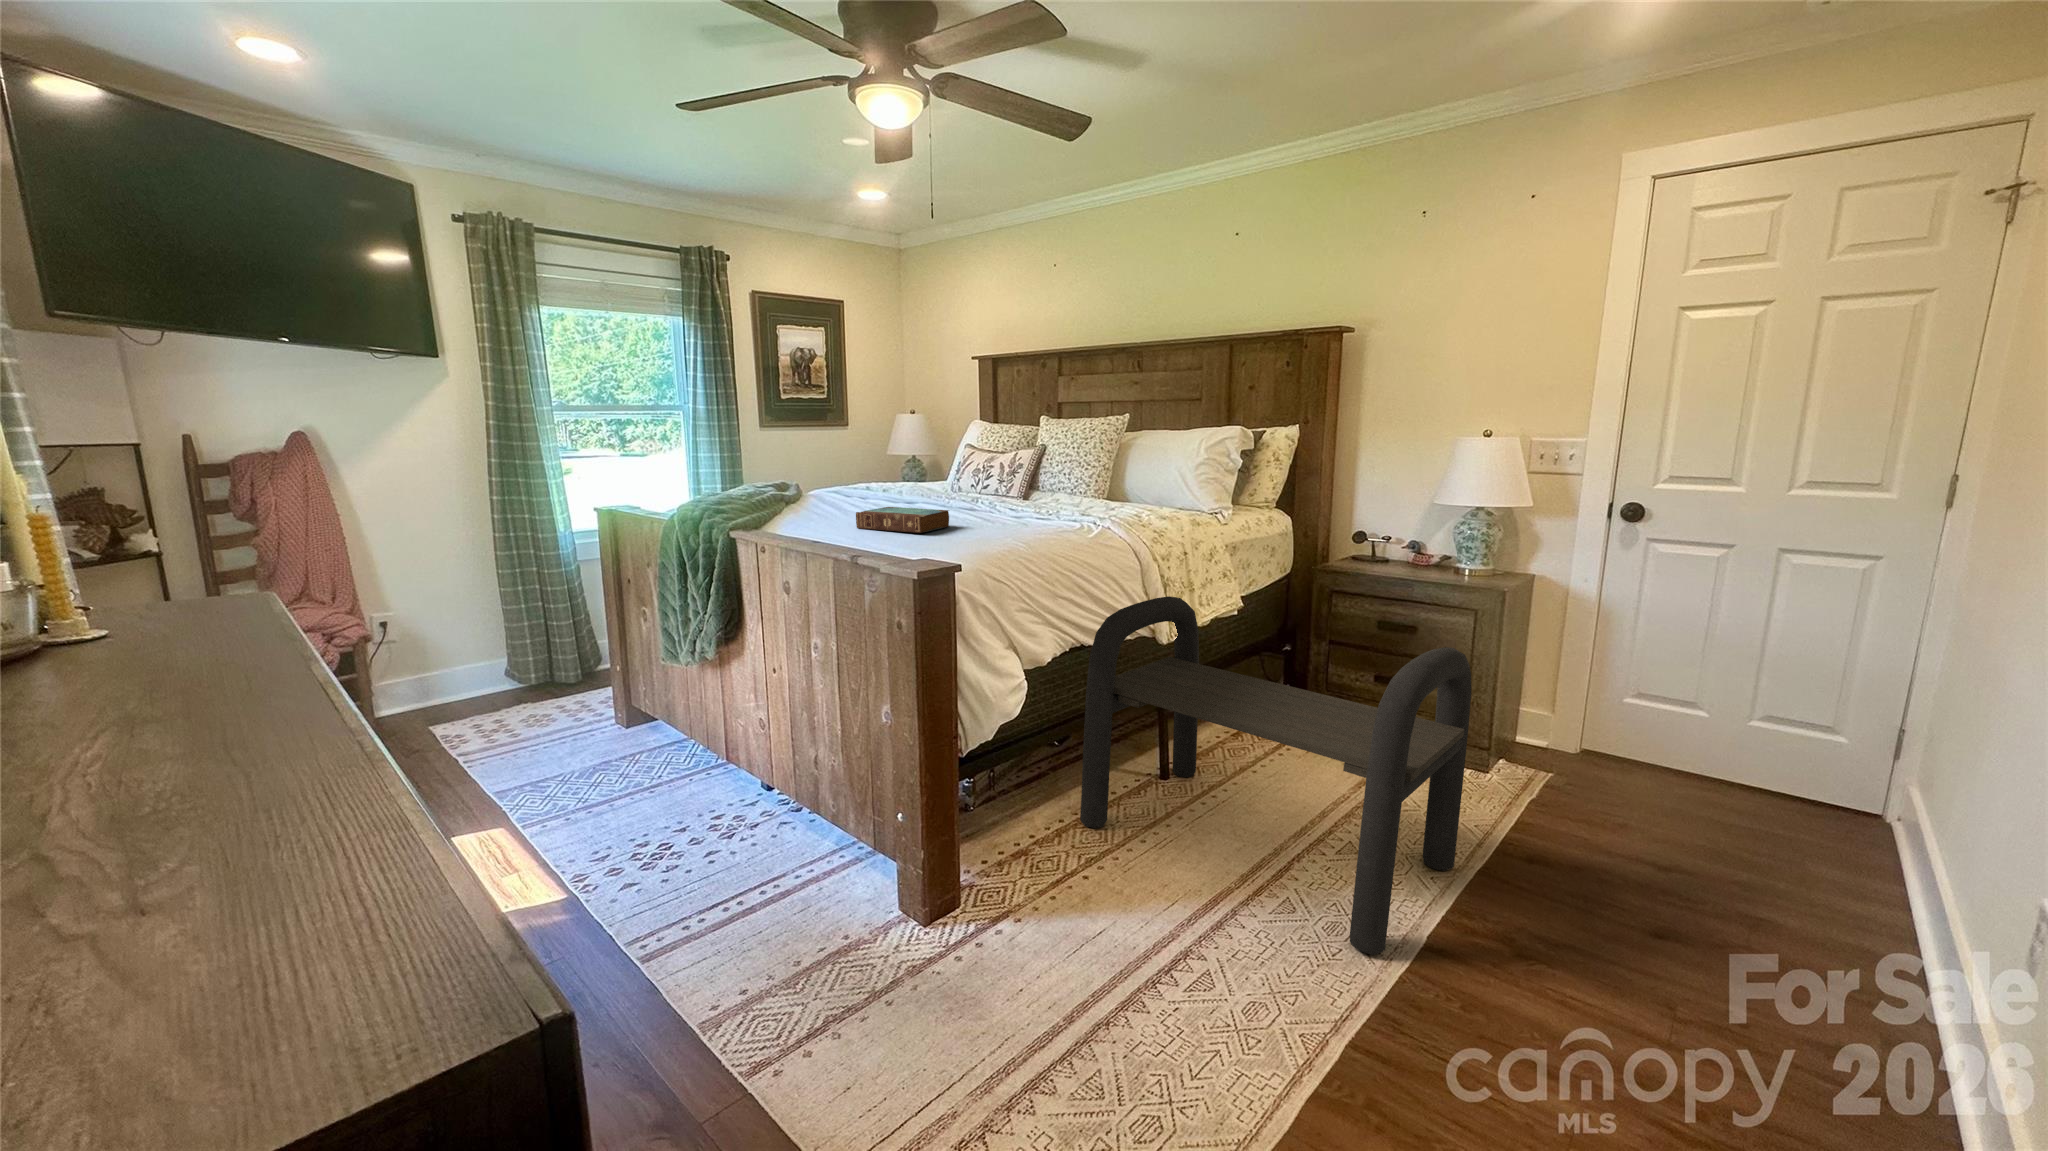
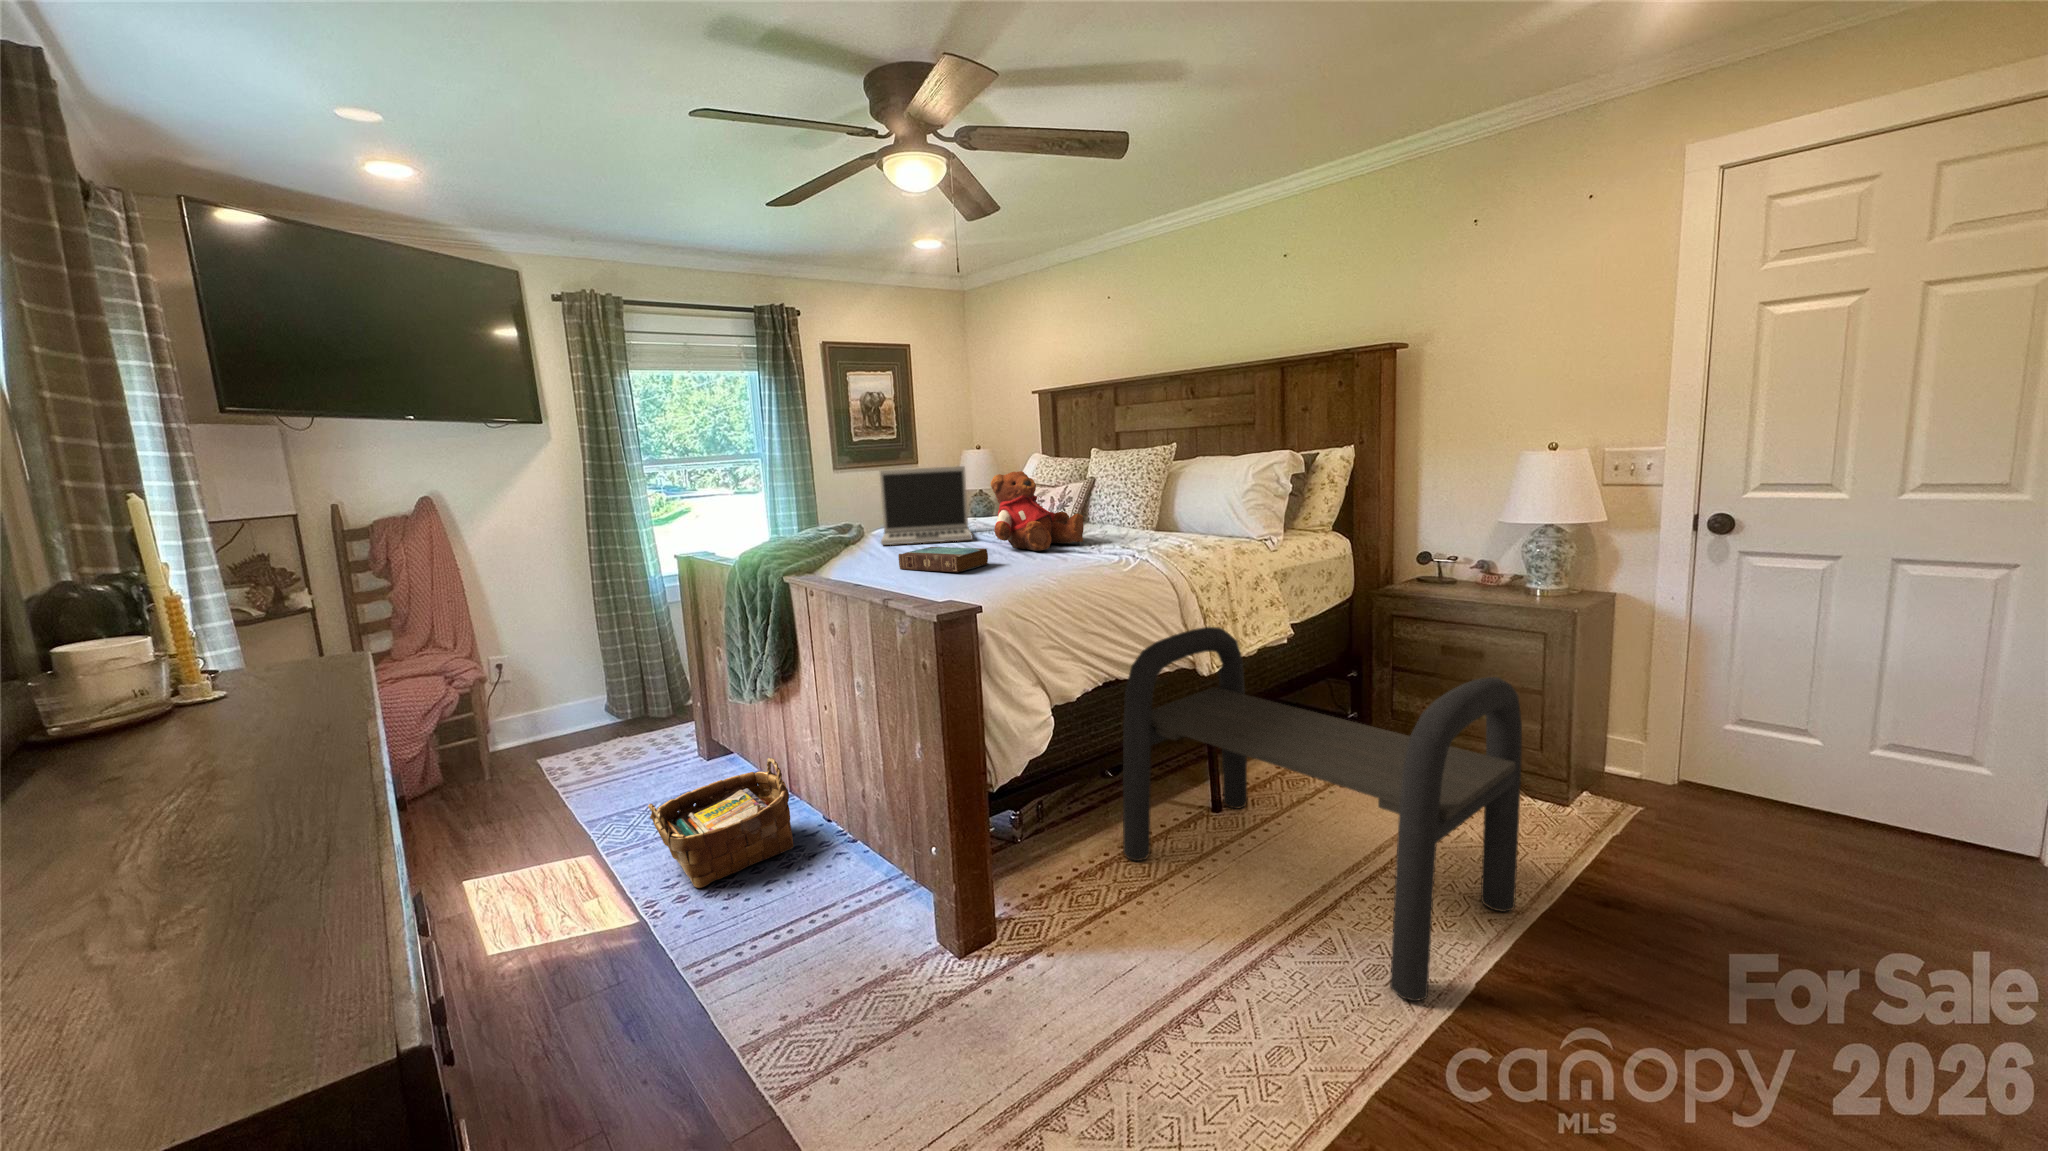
laptop: none [825,426,924,505] -> present [880,466,972,545]
teddy bear: none [947,434,1041,515] -> present [991,471,1084,550]
woven basket: none [576,724,735,861] -> present [648,758,793,888]

